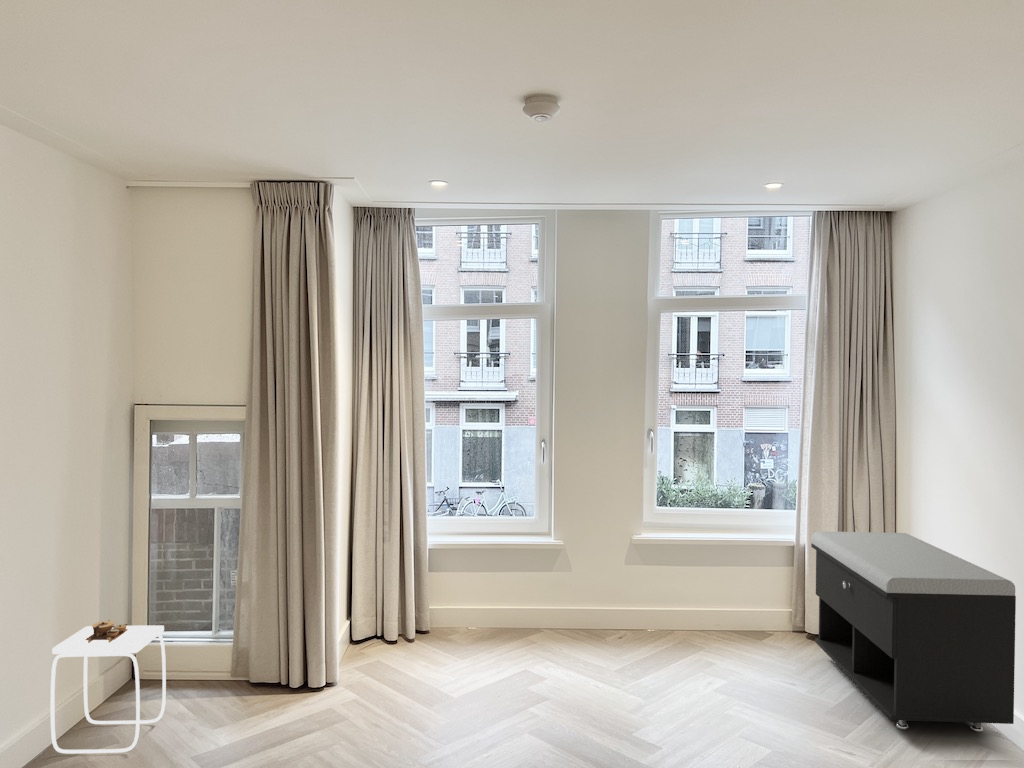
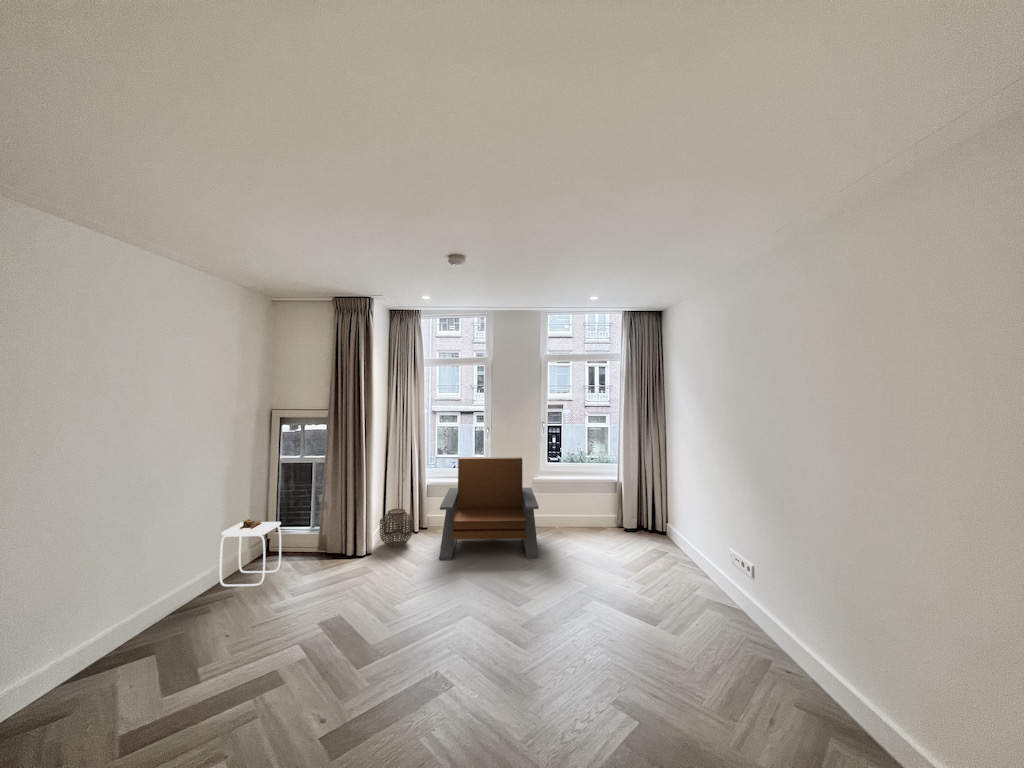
lounge chair: none [470,496,663,696] -> present [439,457,539,559]
storage bench: present [811,531,1016,732] -> none [621,475,708,575]
woven basket: none [346,595,410,671] -> present [380,509,413,548]

